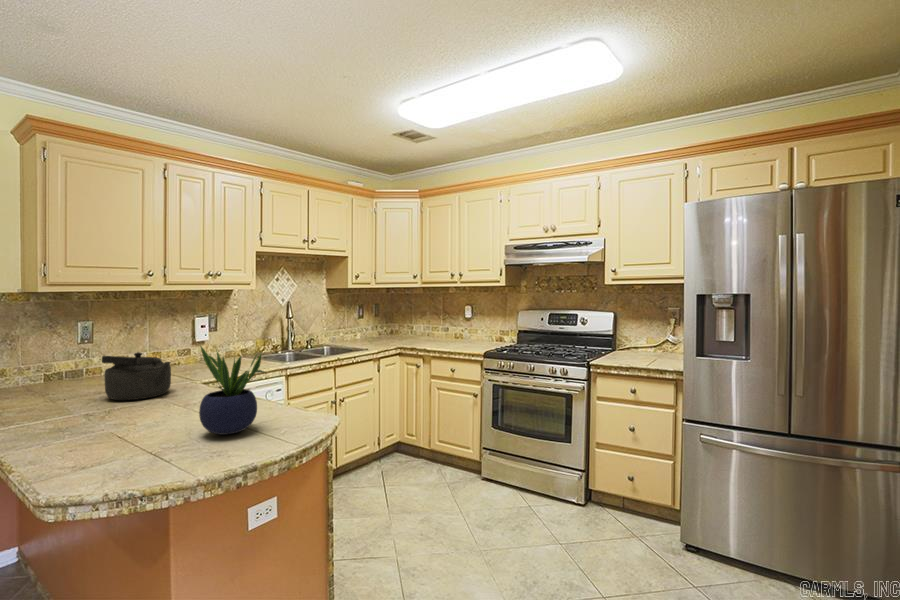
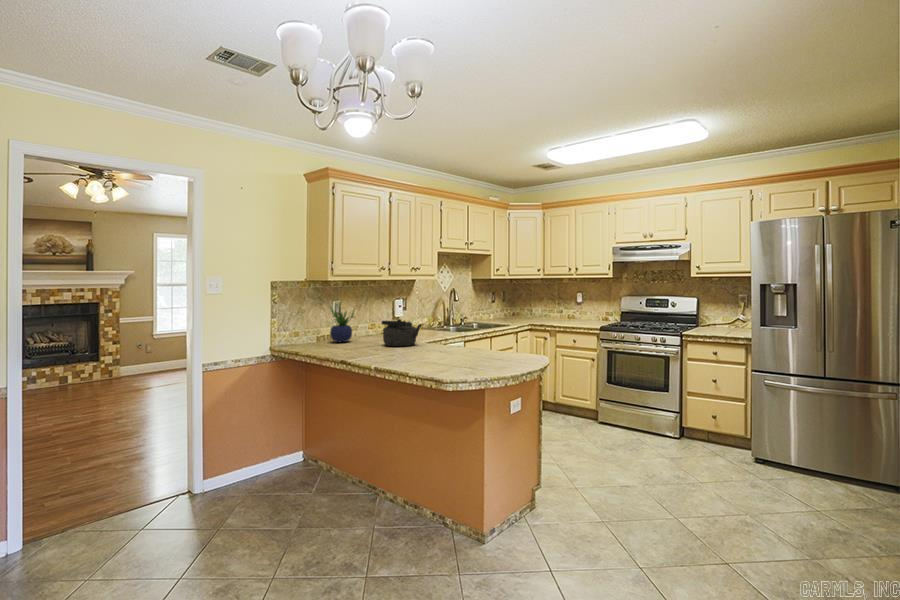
potted plant: present [199,346,265,435] -> present [330,308,355,342]

